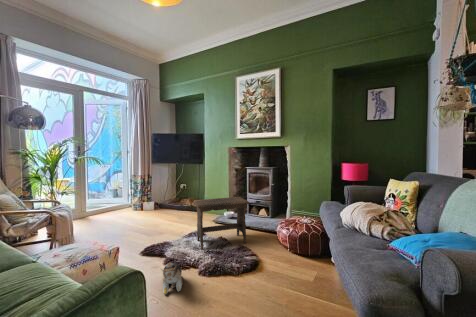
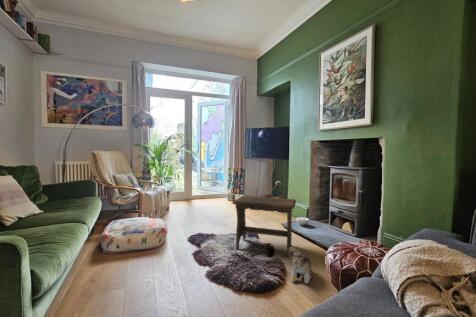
plush toy: present [163,262,183,294] -> present [291,252,313,283]

